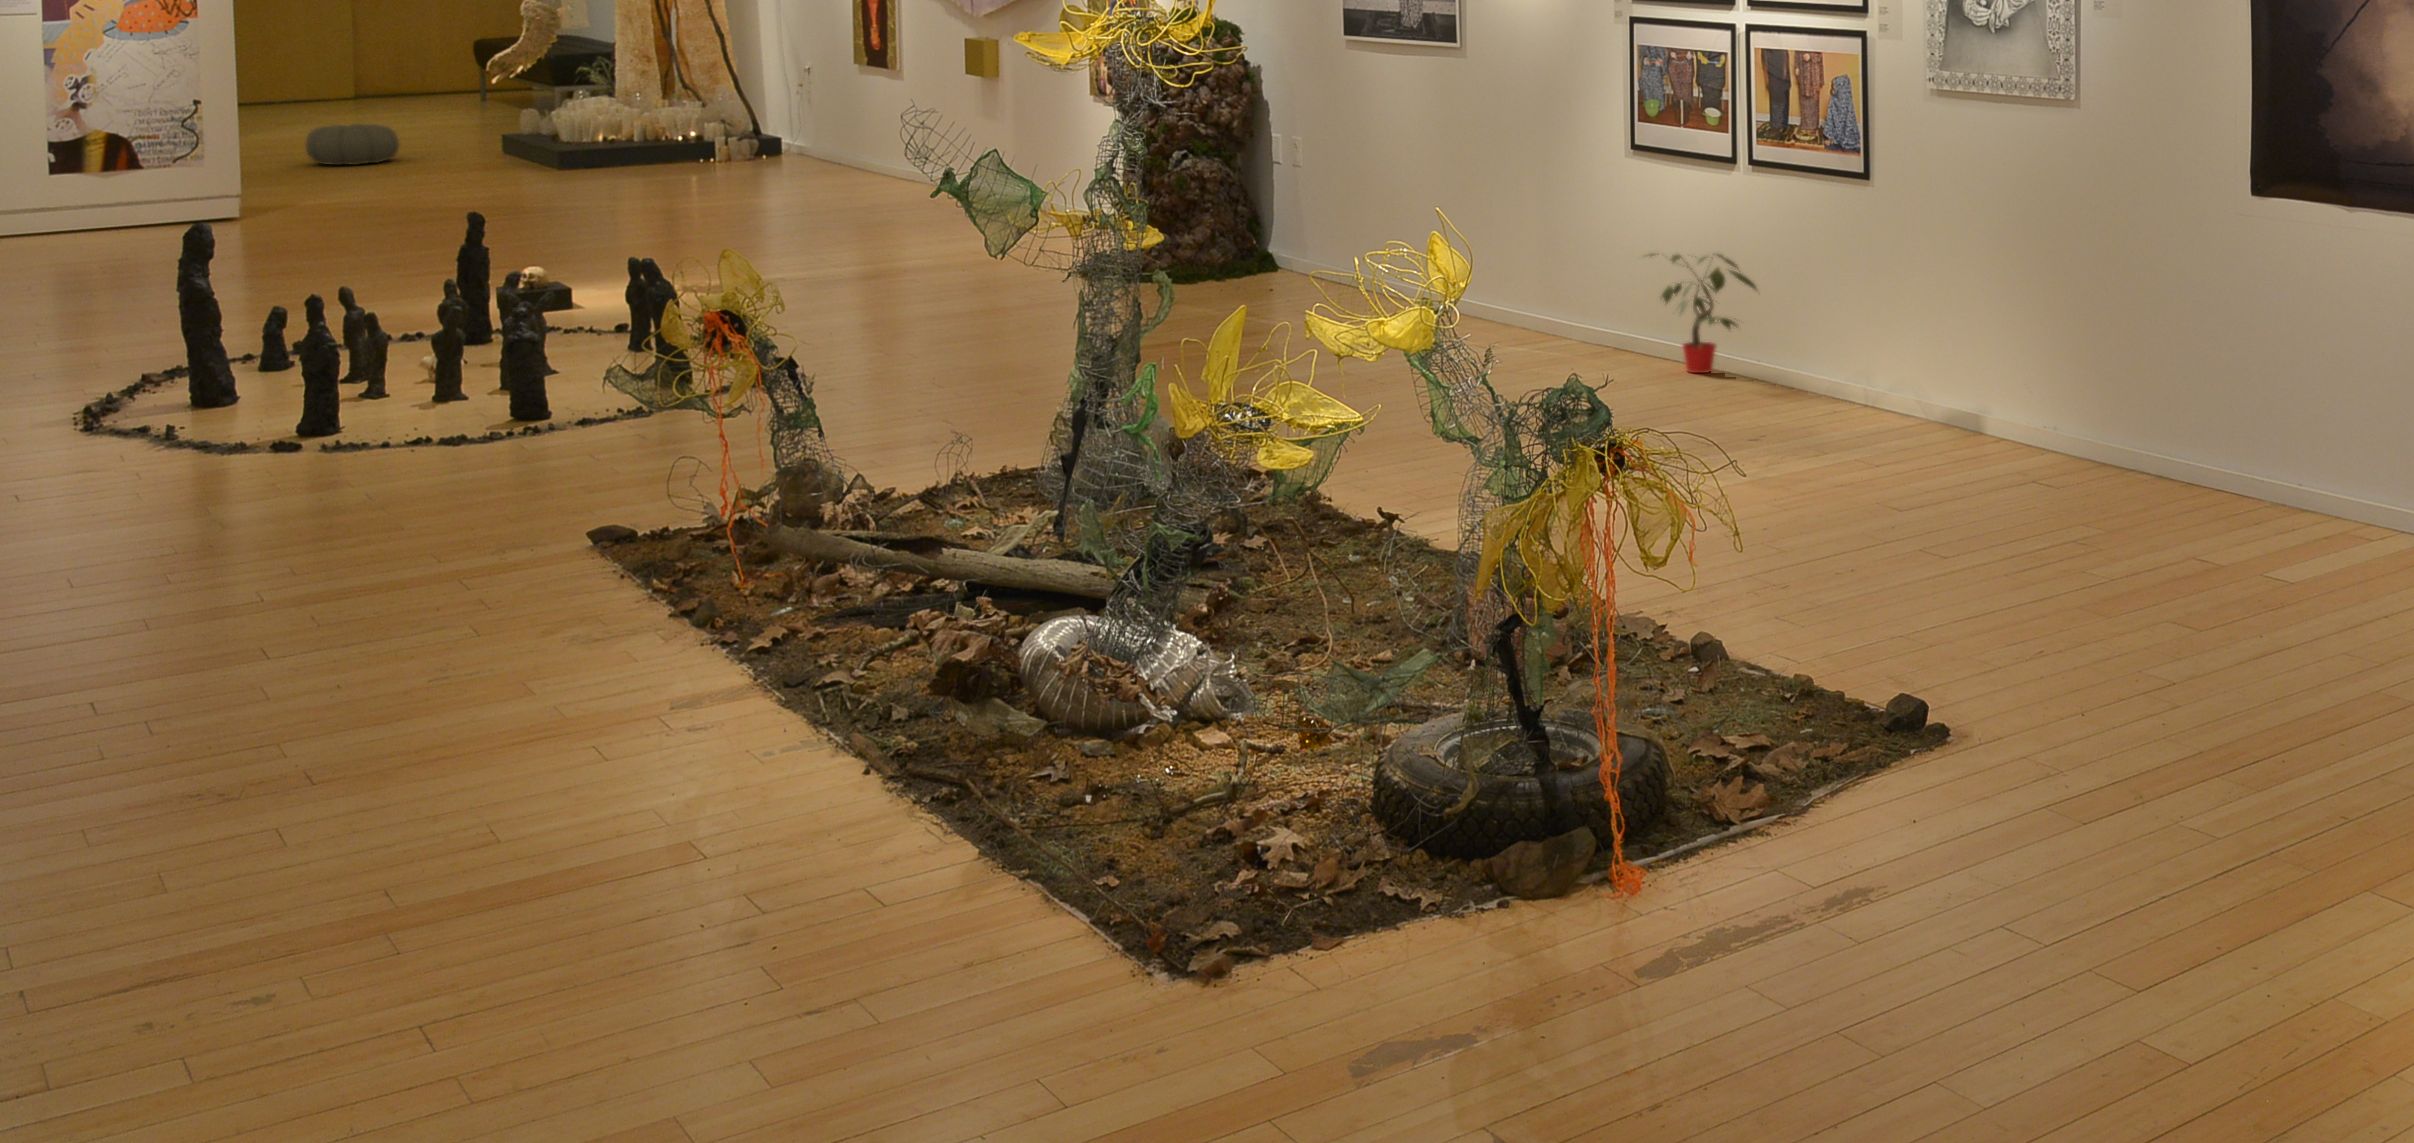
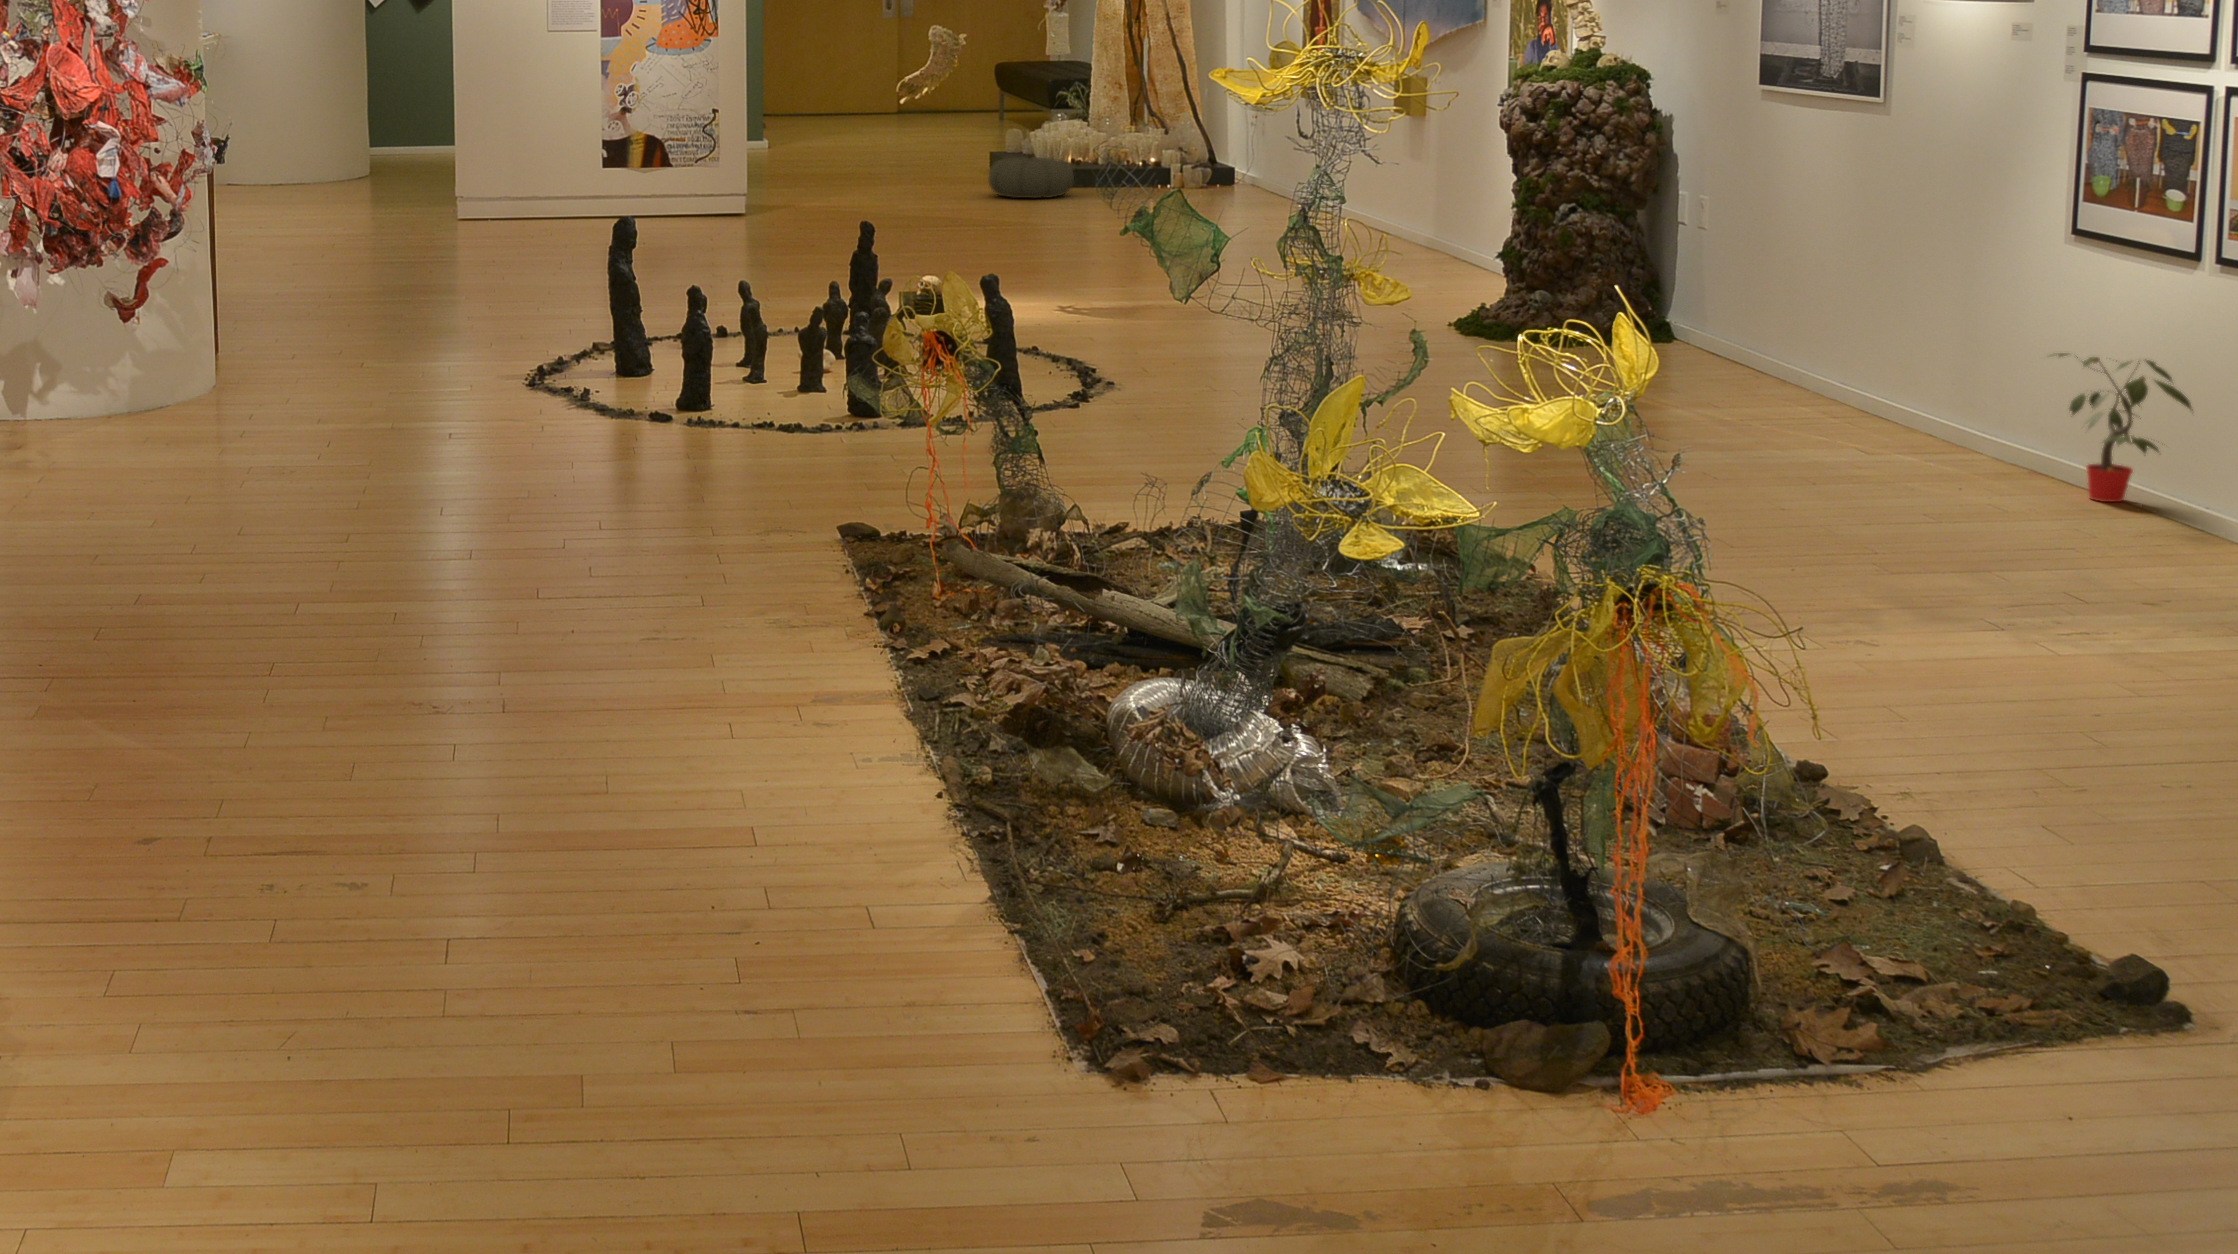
pouf: present [306,124,399,165] -> present [989,157,1074,198]

